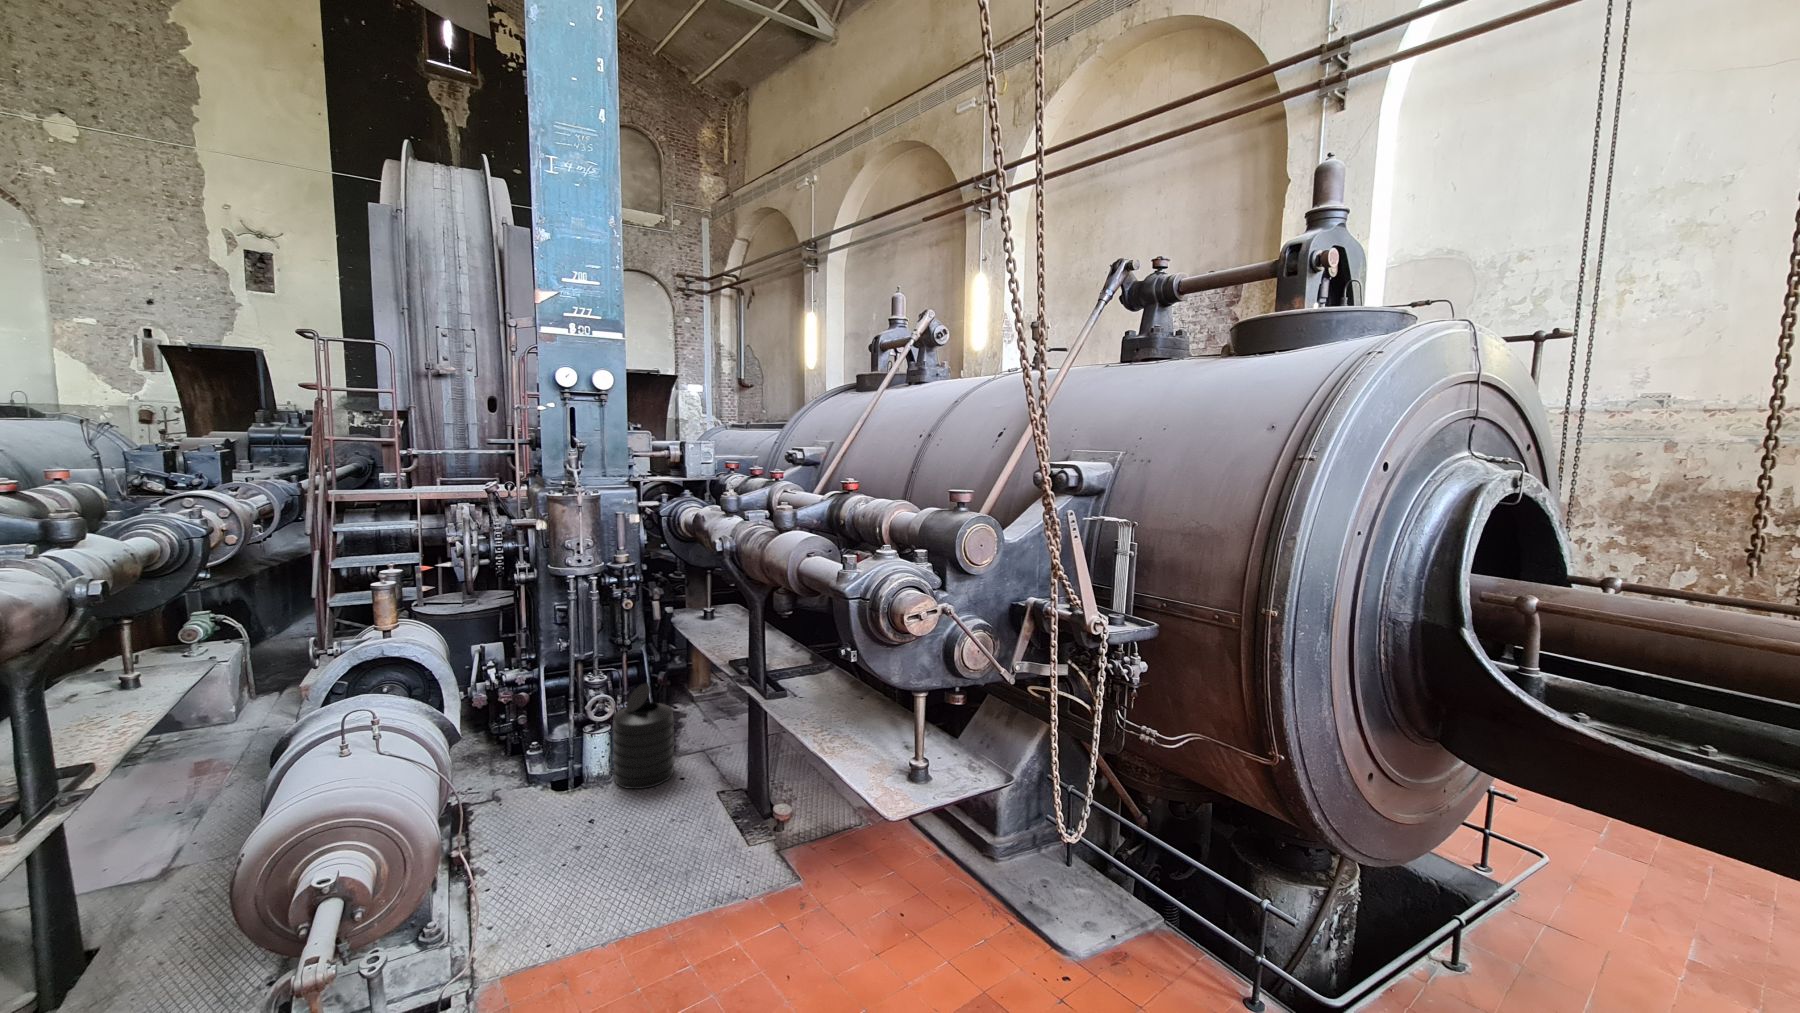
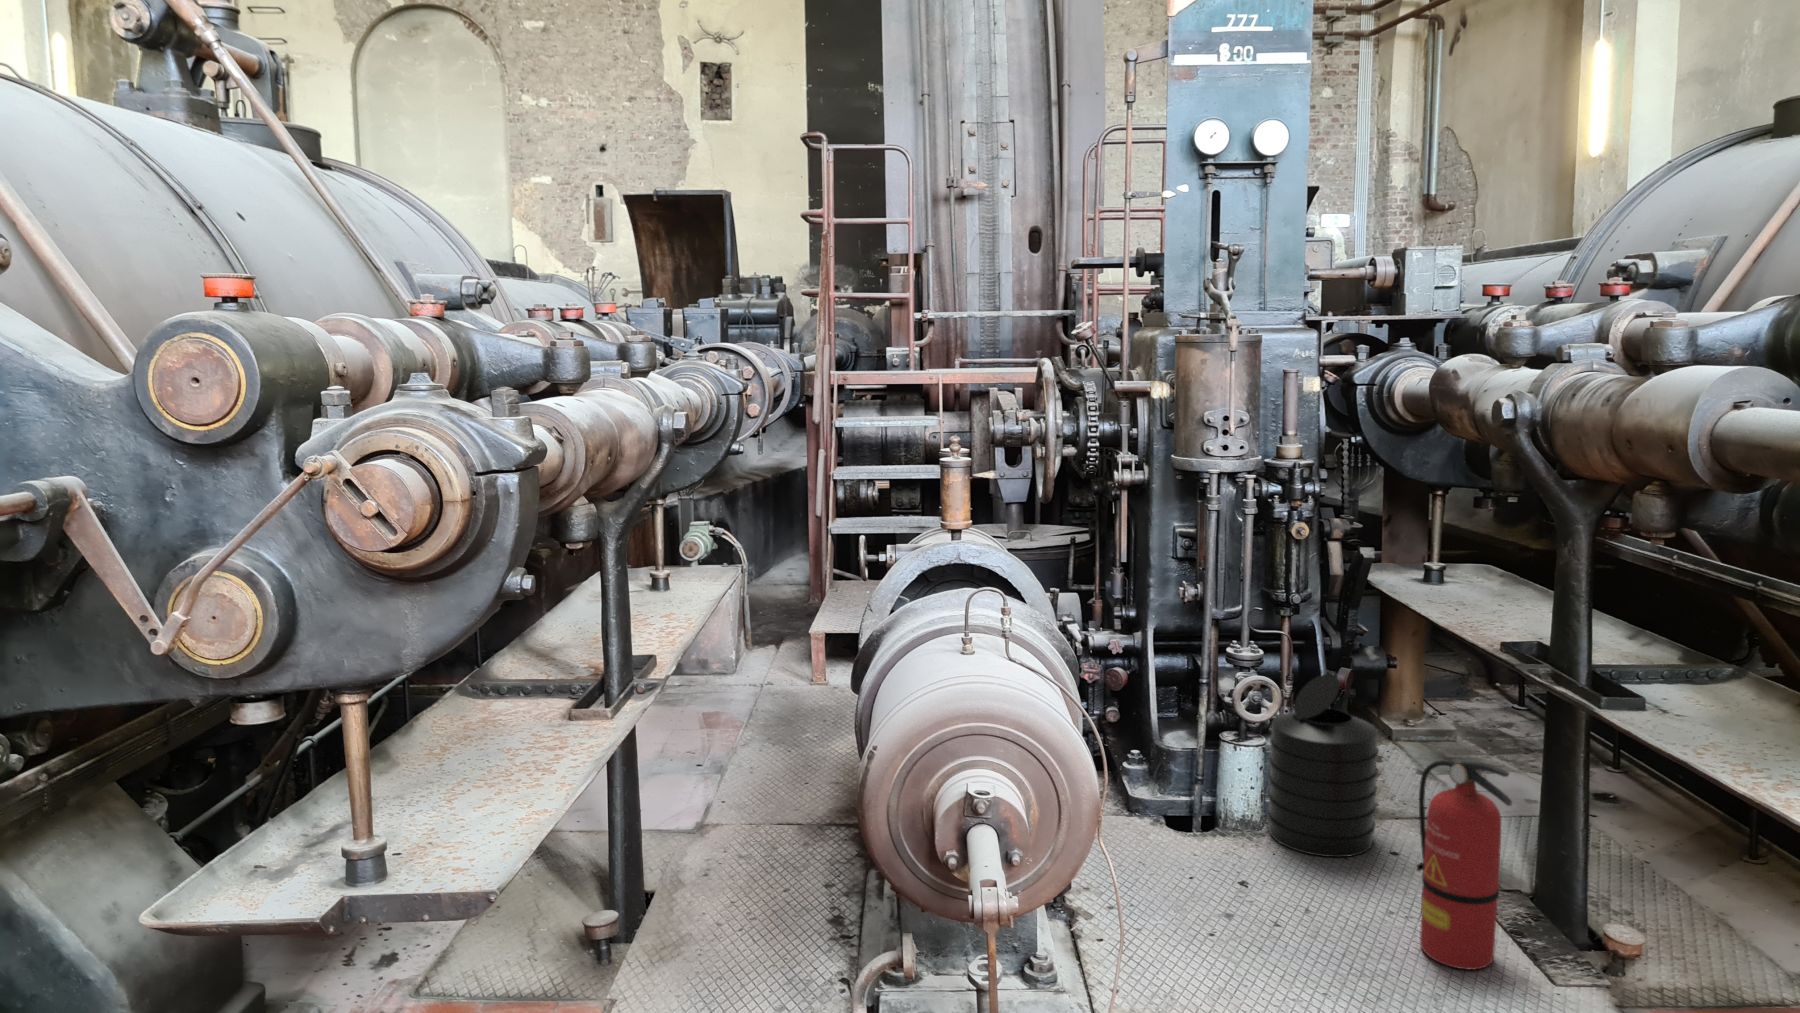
fire extinguisher: none [683,726,723,837] -> present [1417,760,1512,970]

